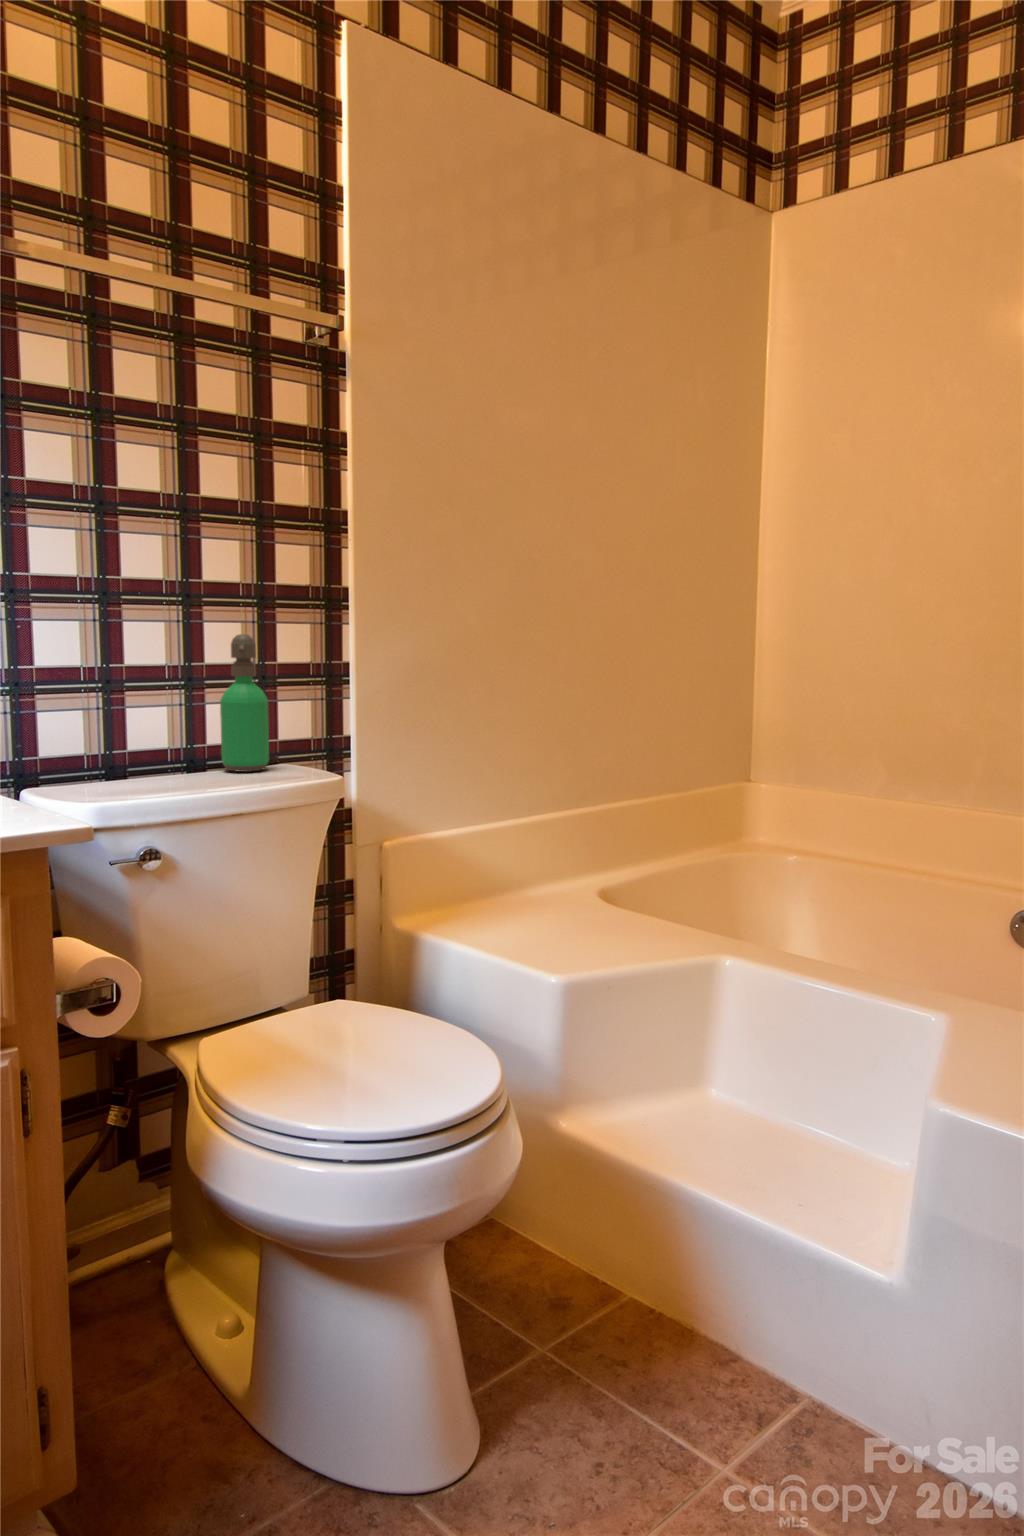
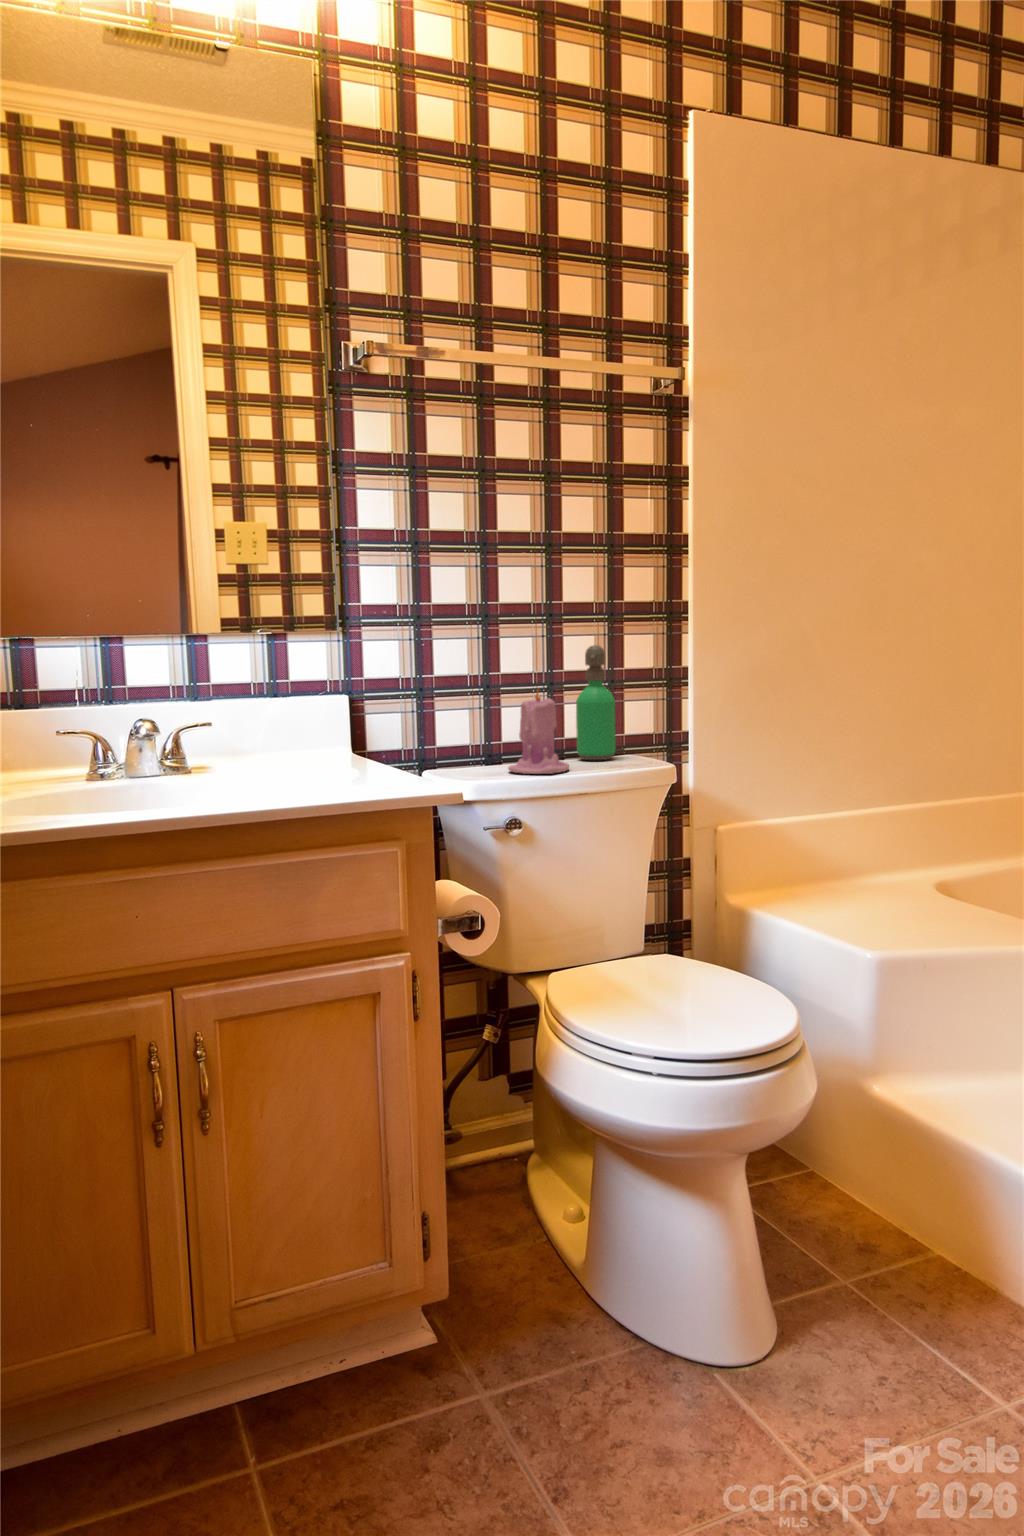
candle: none [138,684,217,791] -> present [508,692,569,774]

